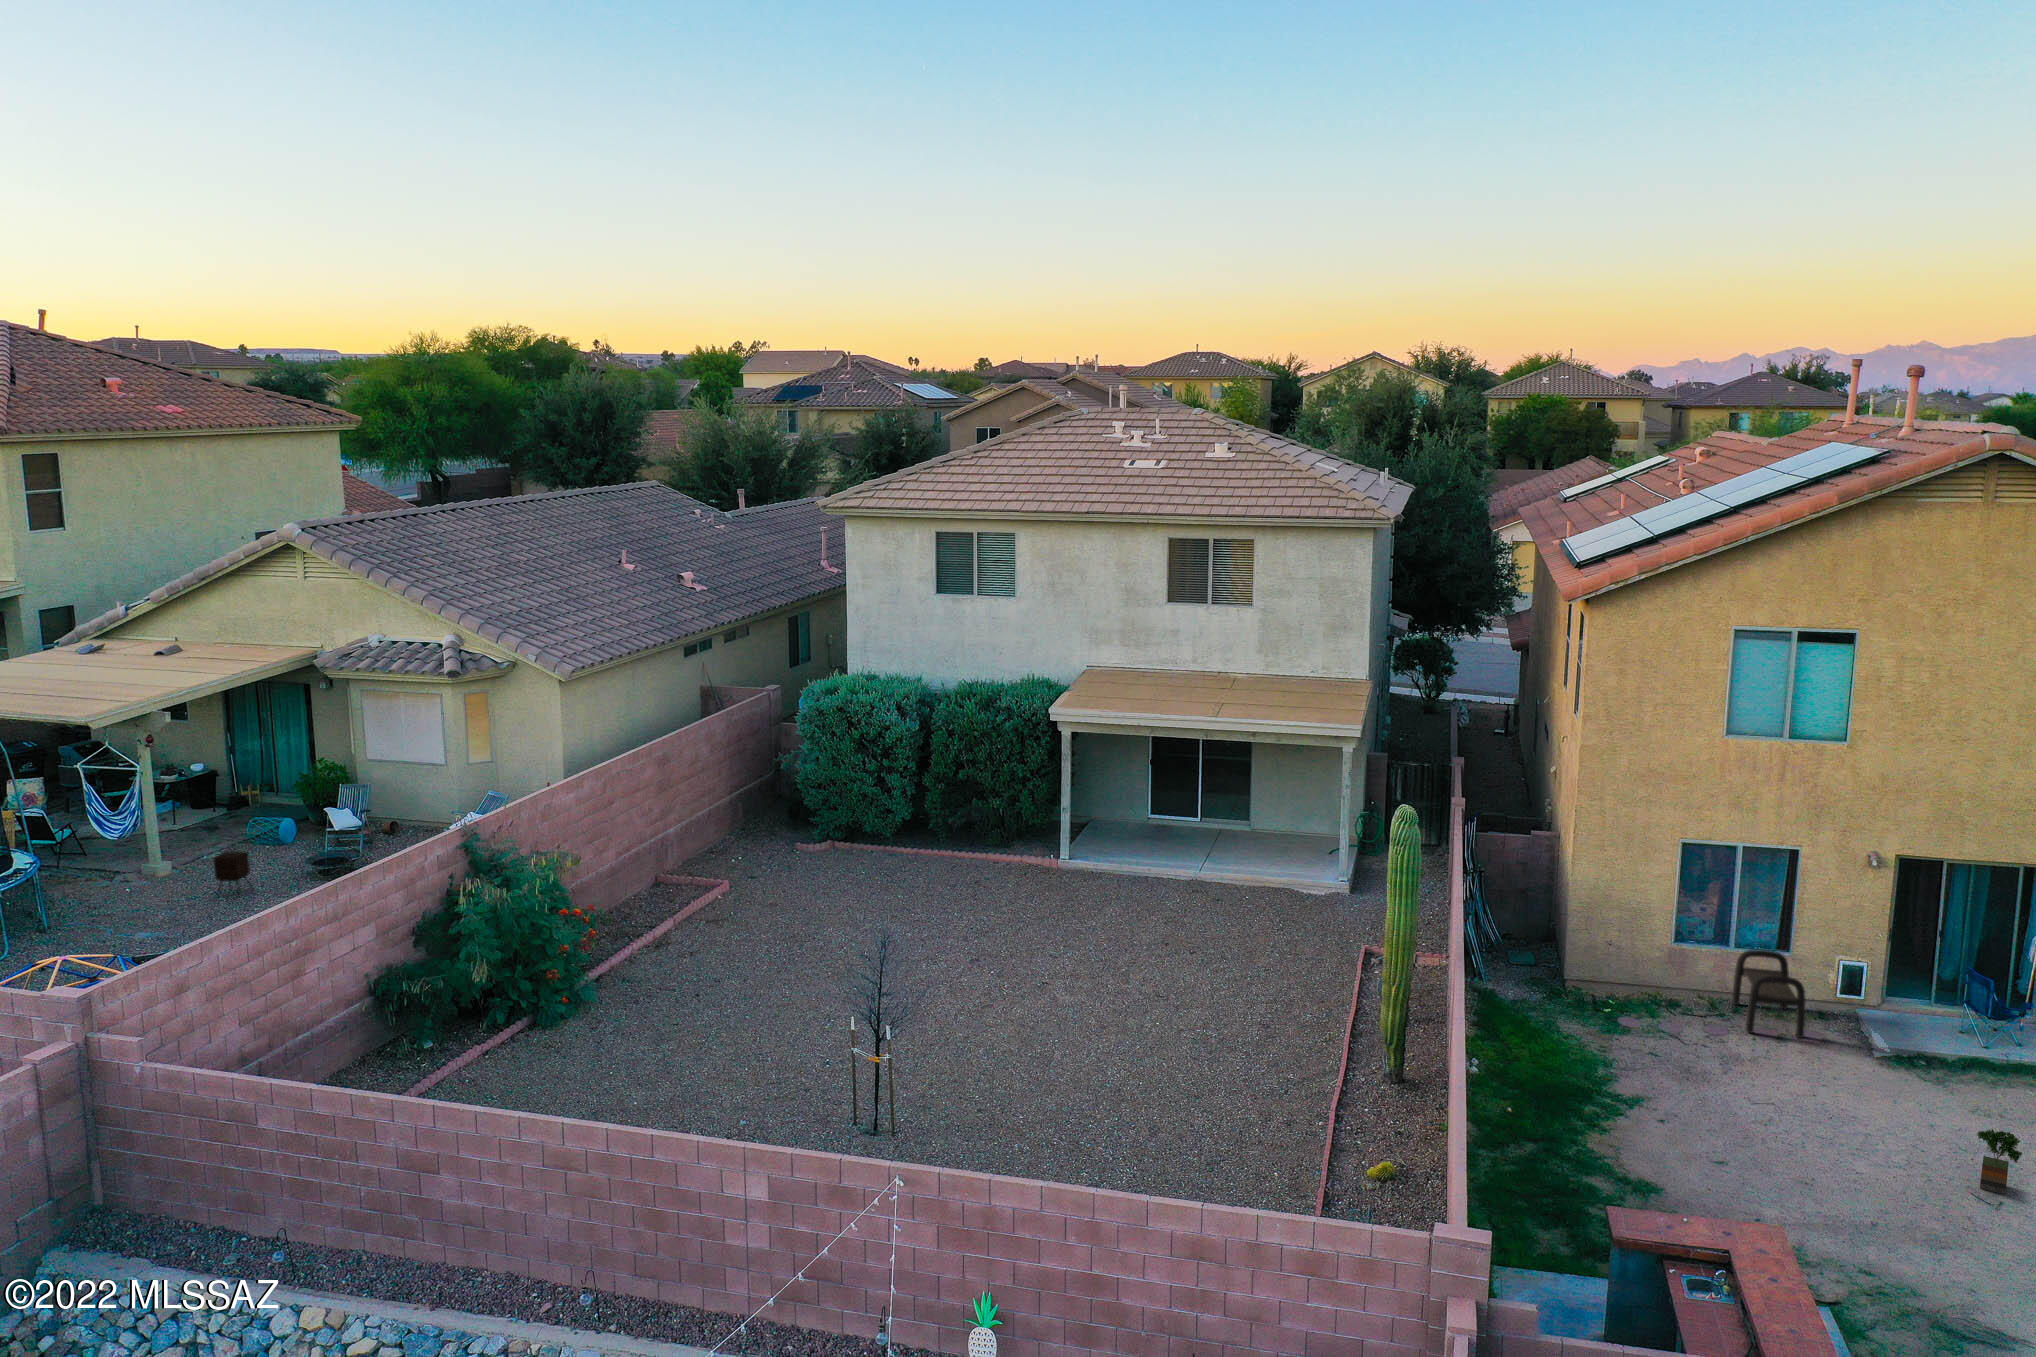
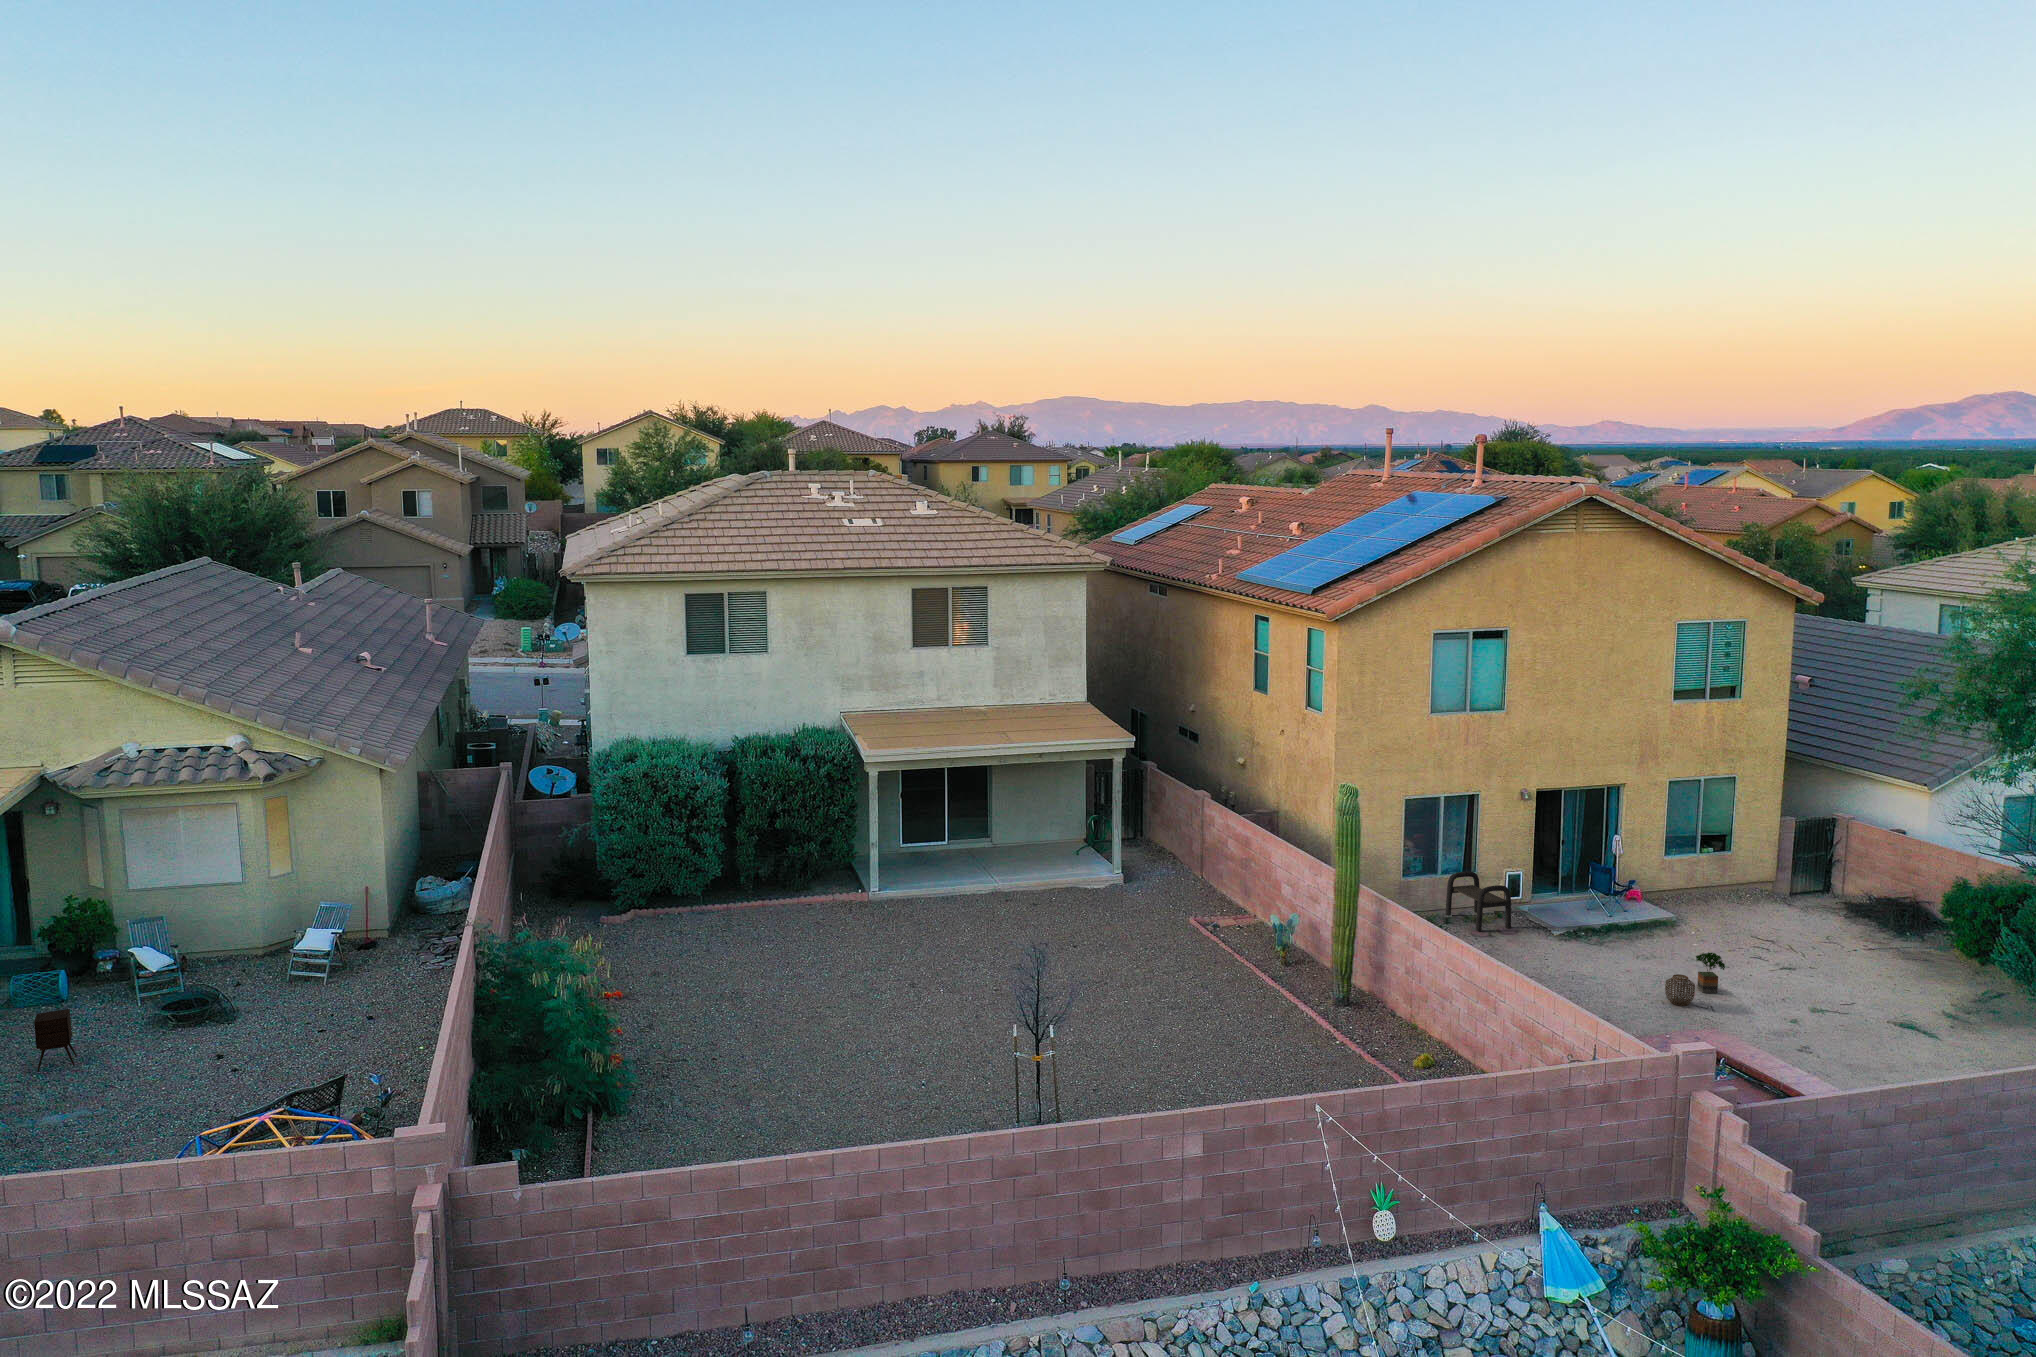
woven basket: none [1895,1150,1943,1200] -> present [1665,974,1695,1006]

